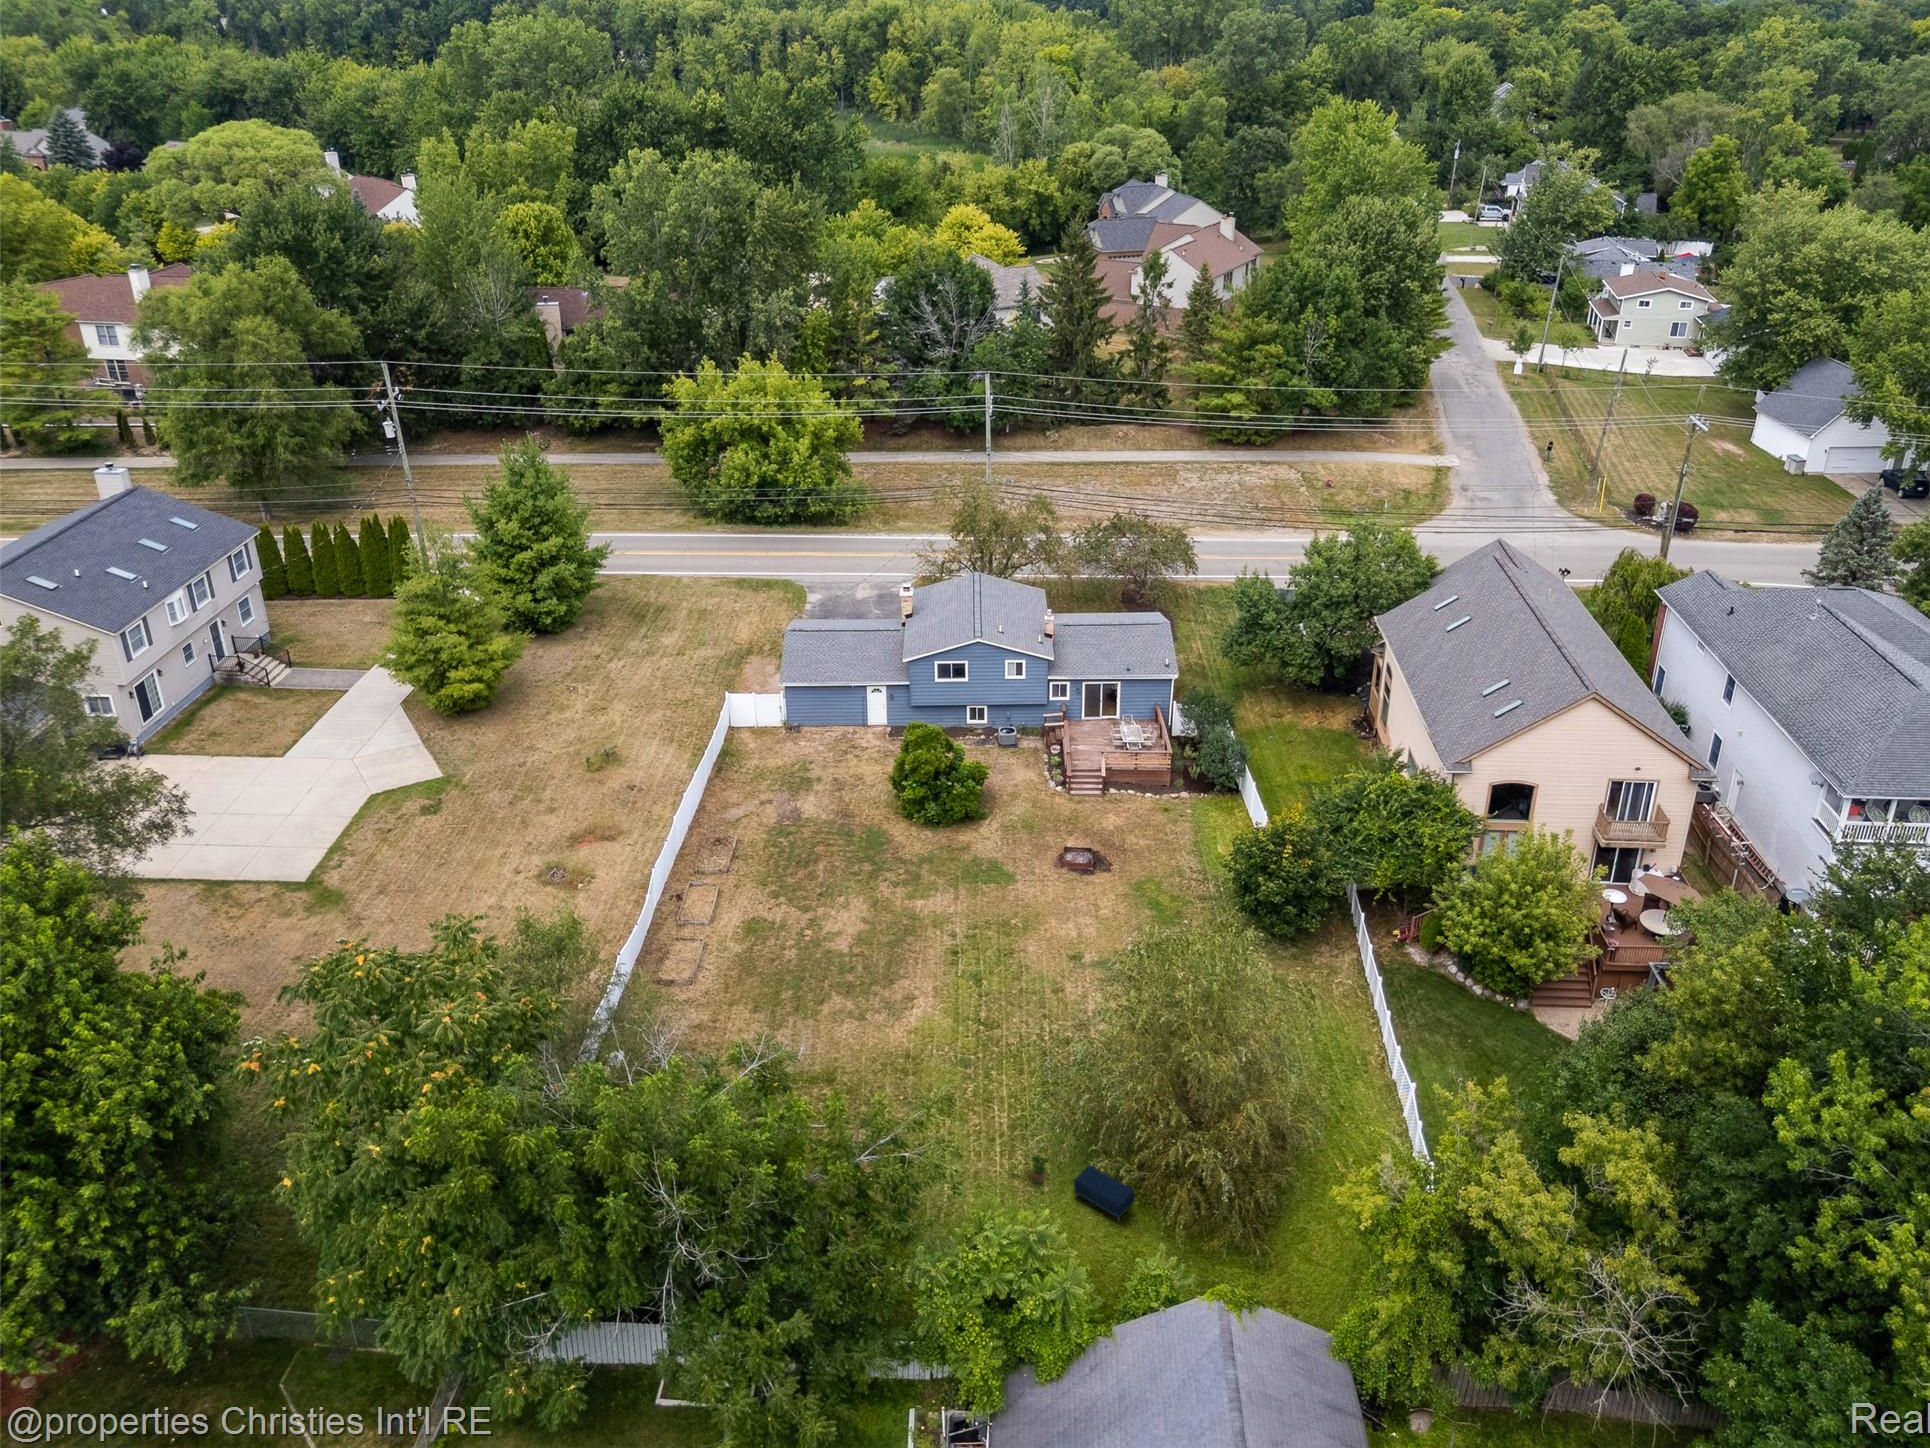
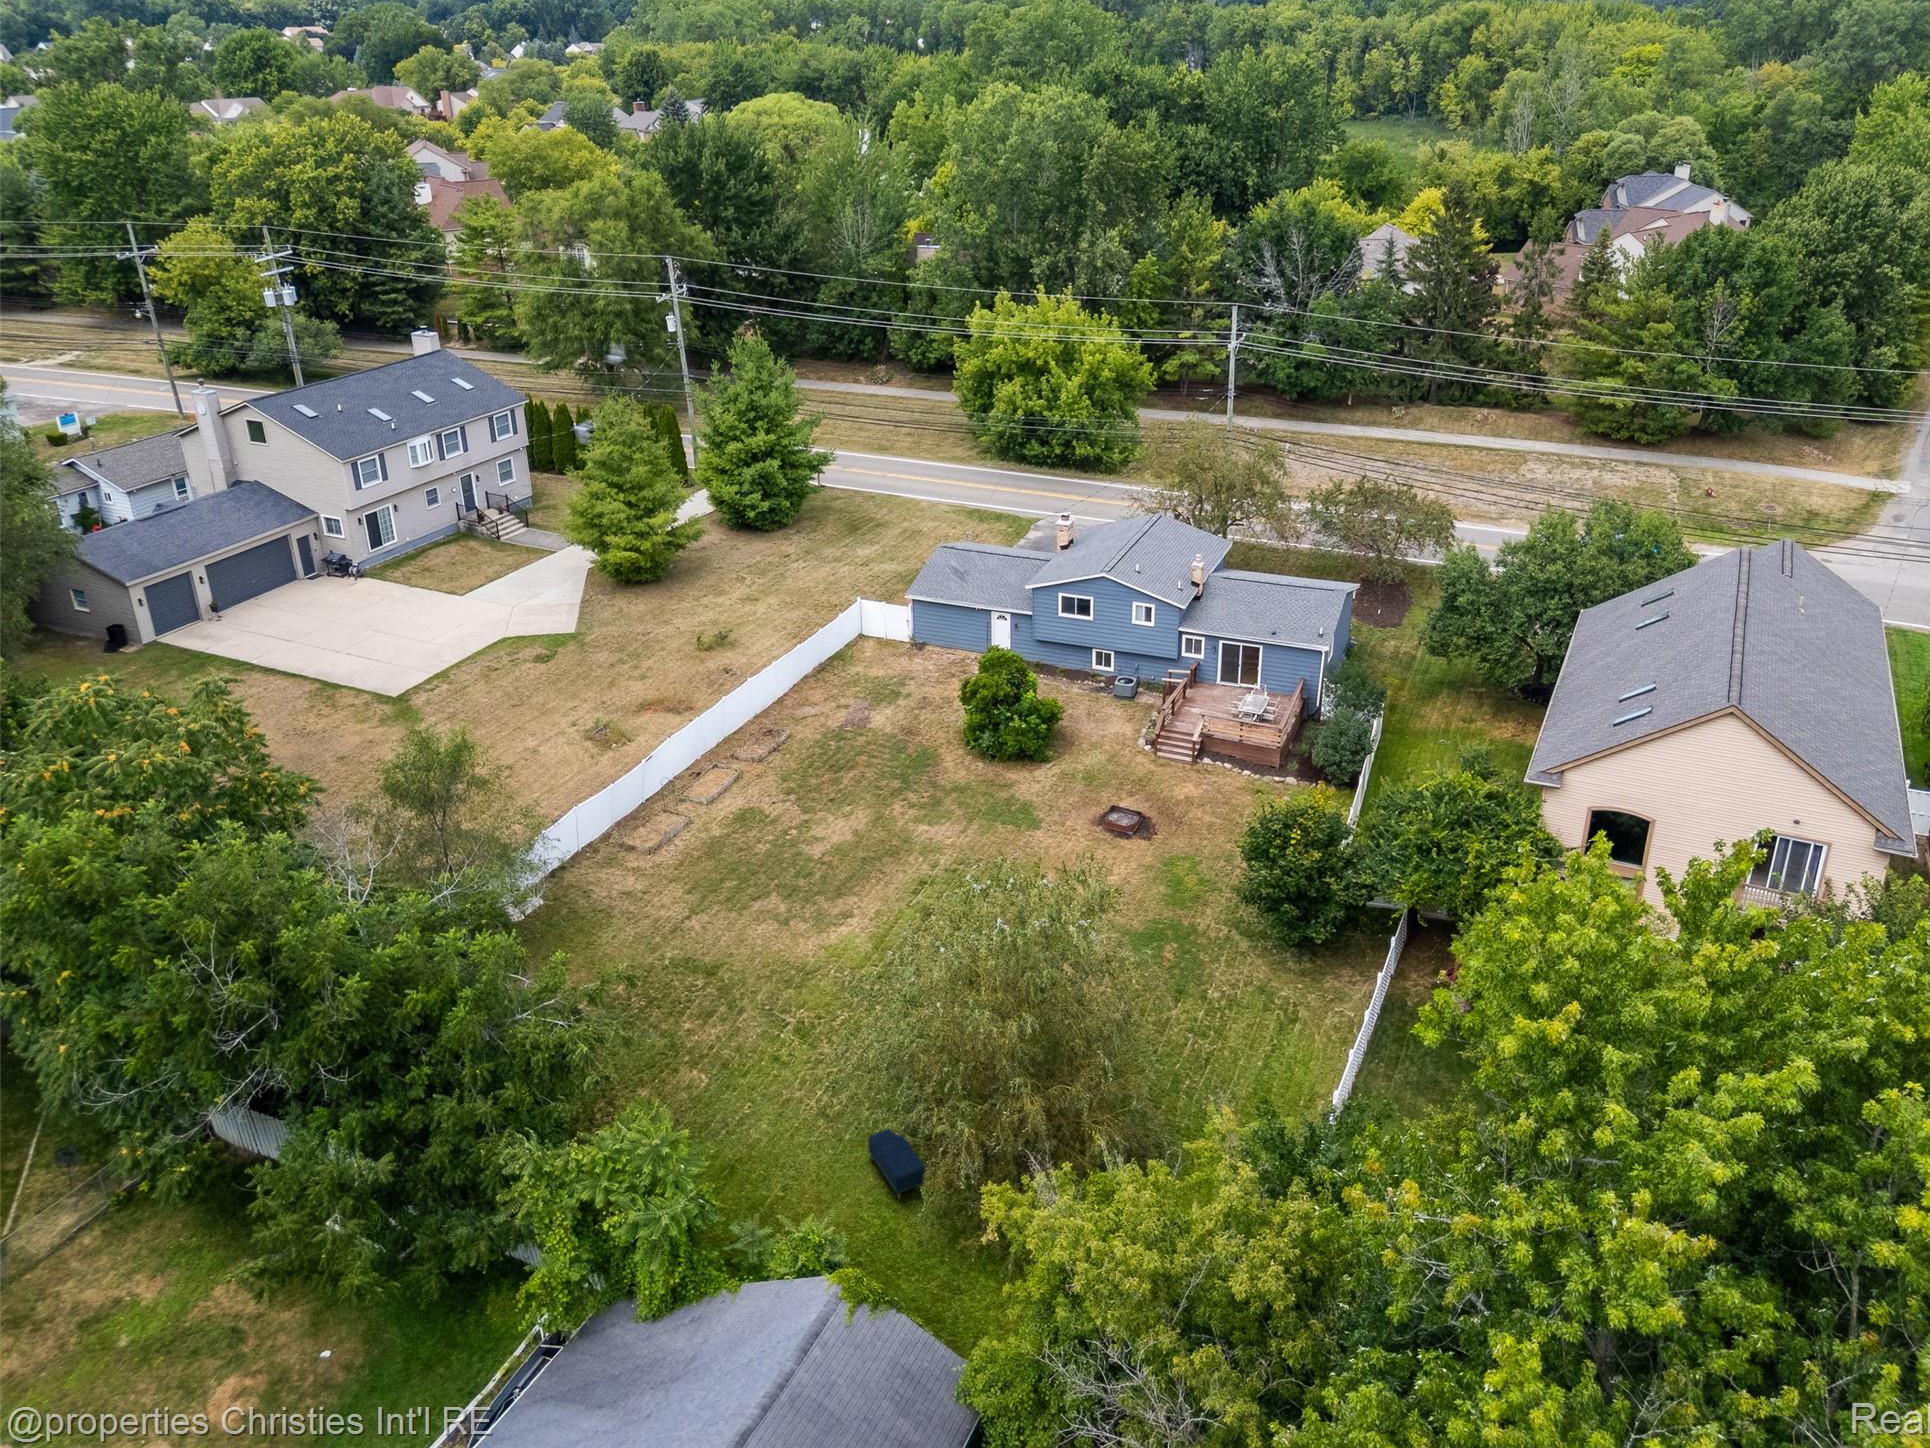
potted tree: present [1032,1156,1048,1183] -> none [835,1100,858,1134]

